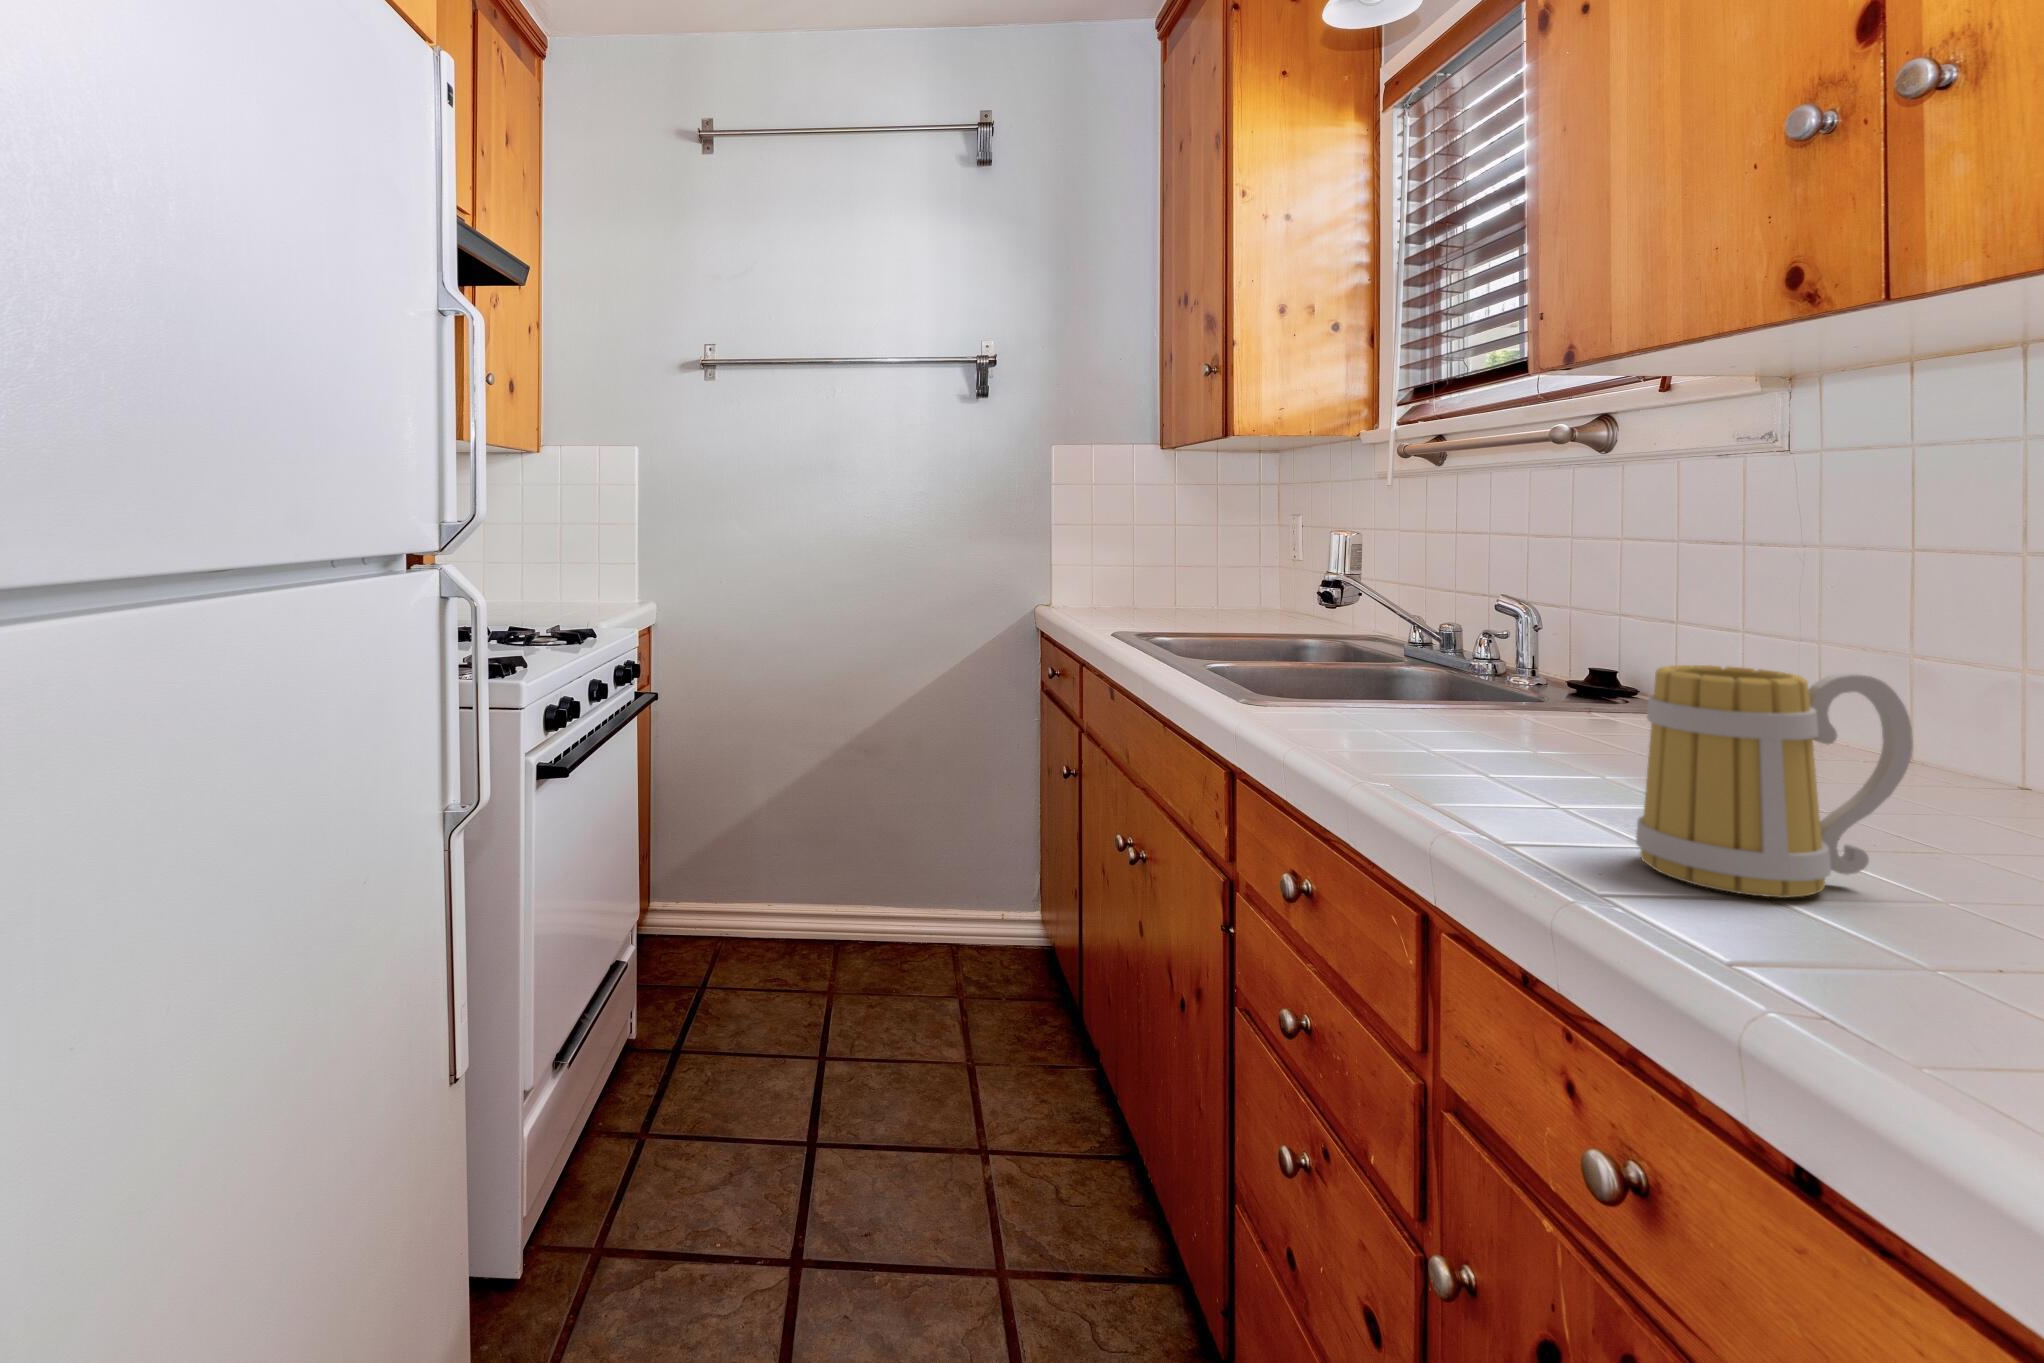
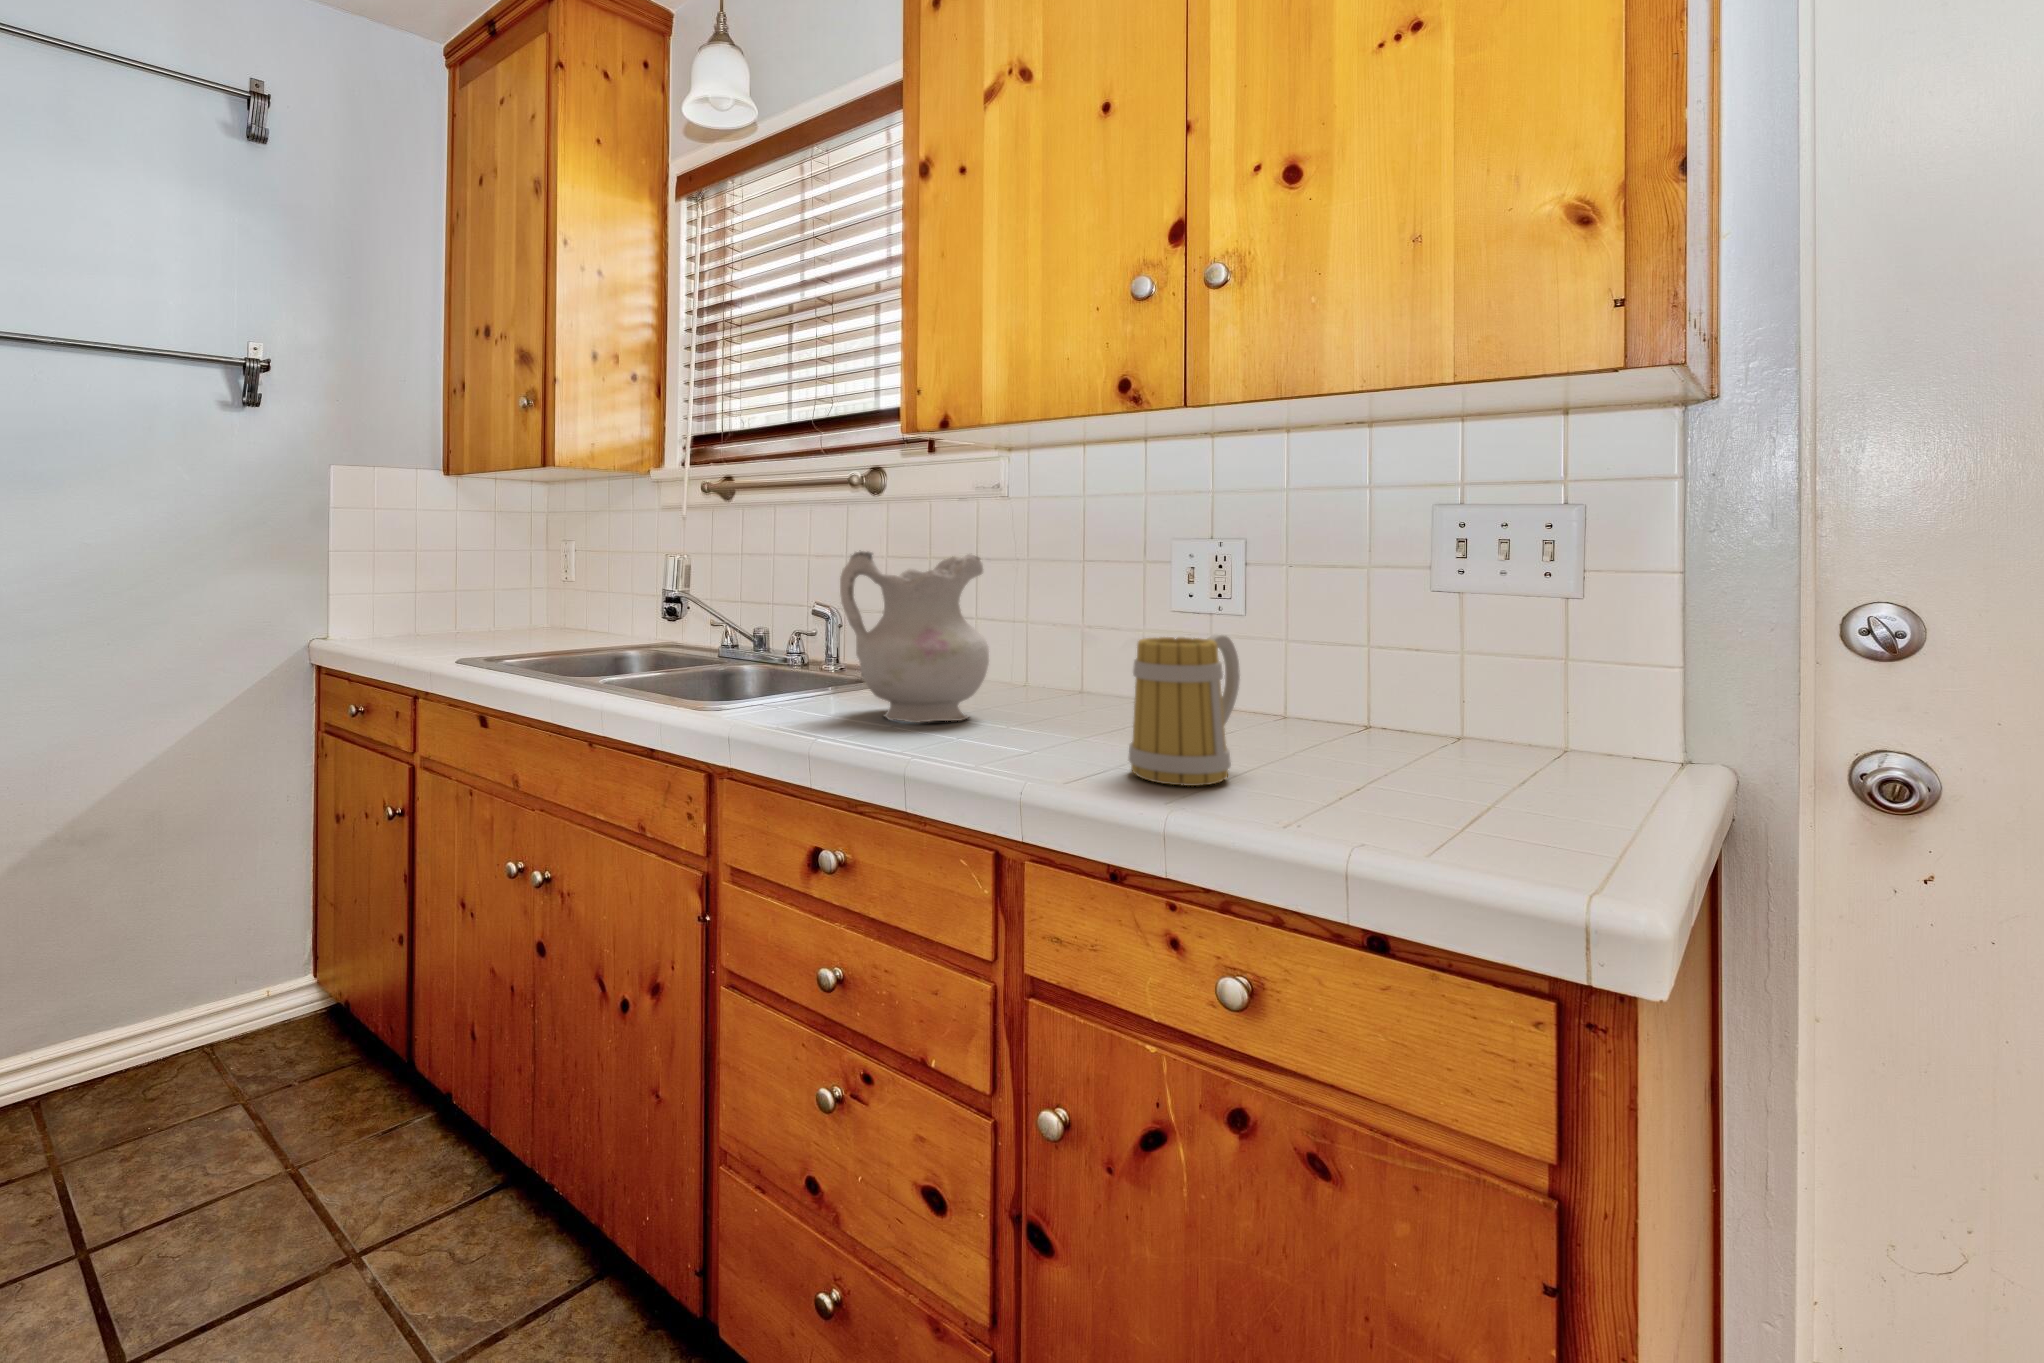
ceramic pitcher: none [1389,529,1618,757] -> present [840,551,989,723]

